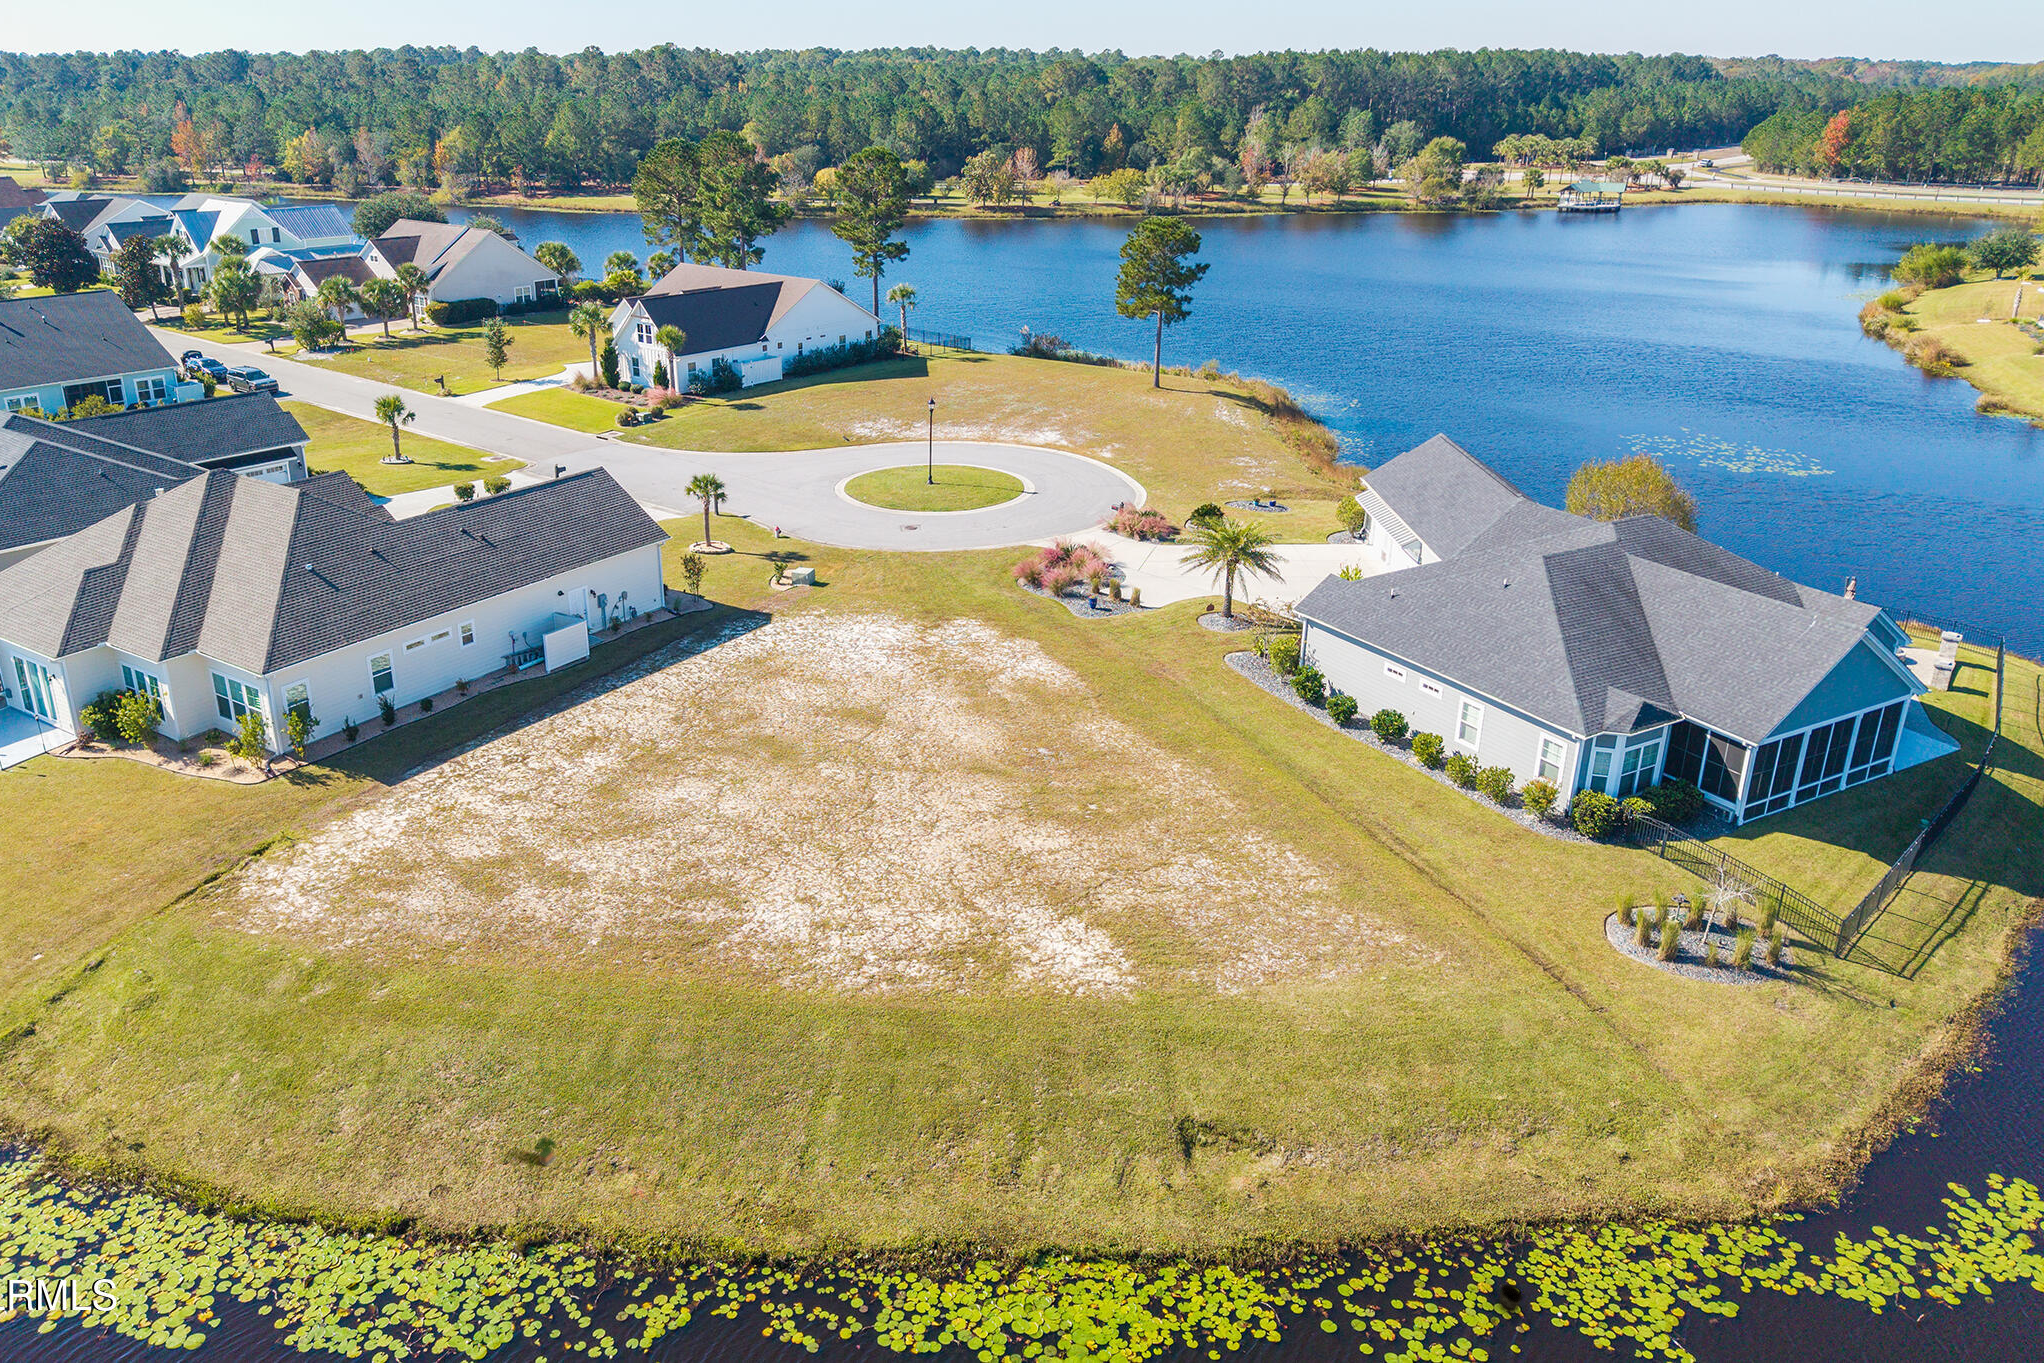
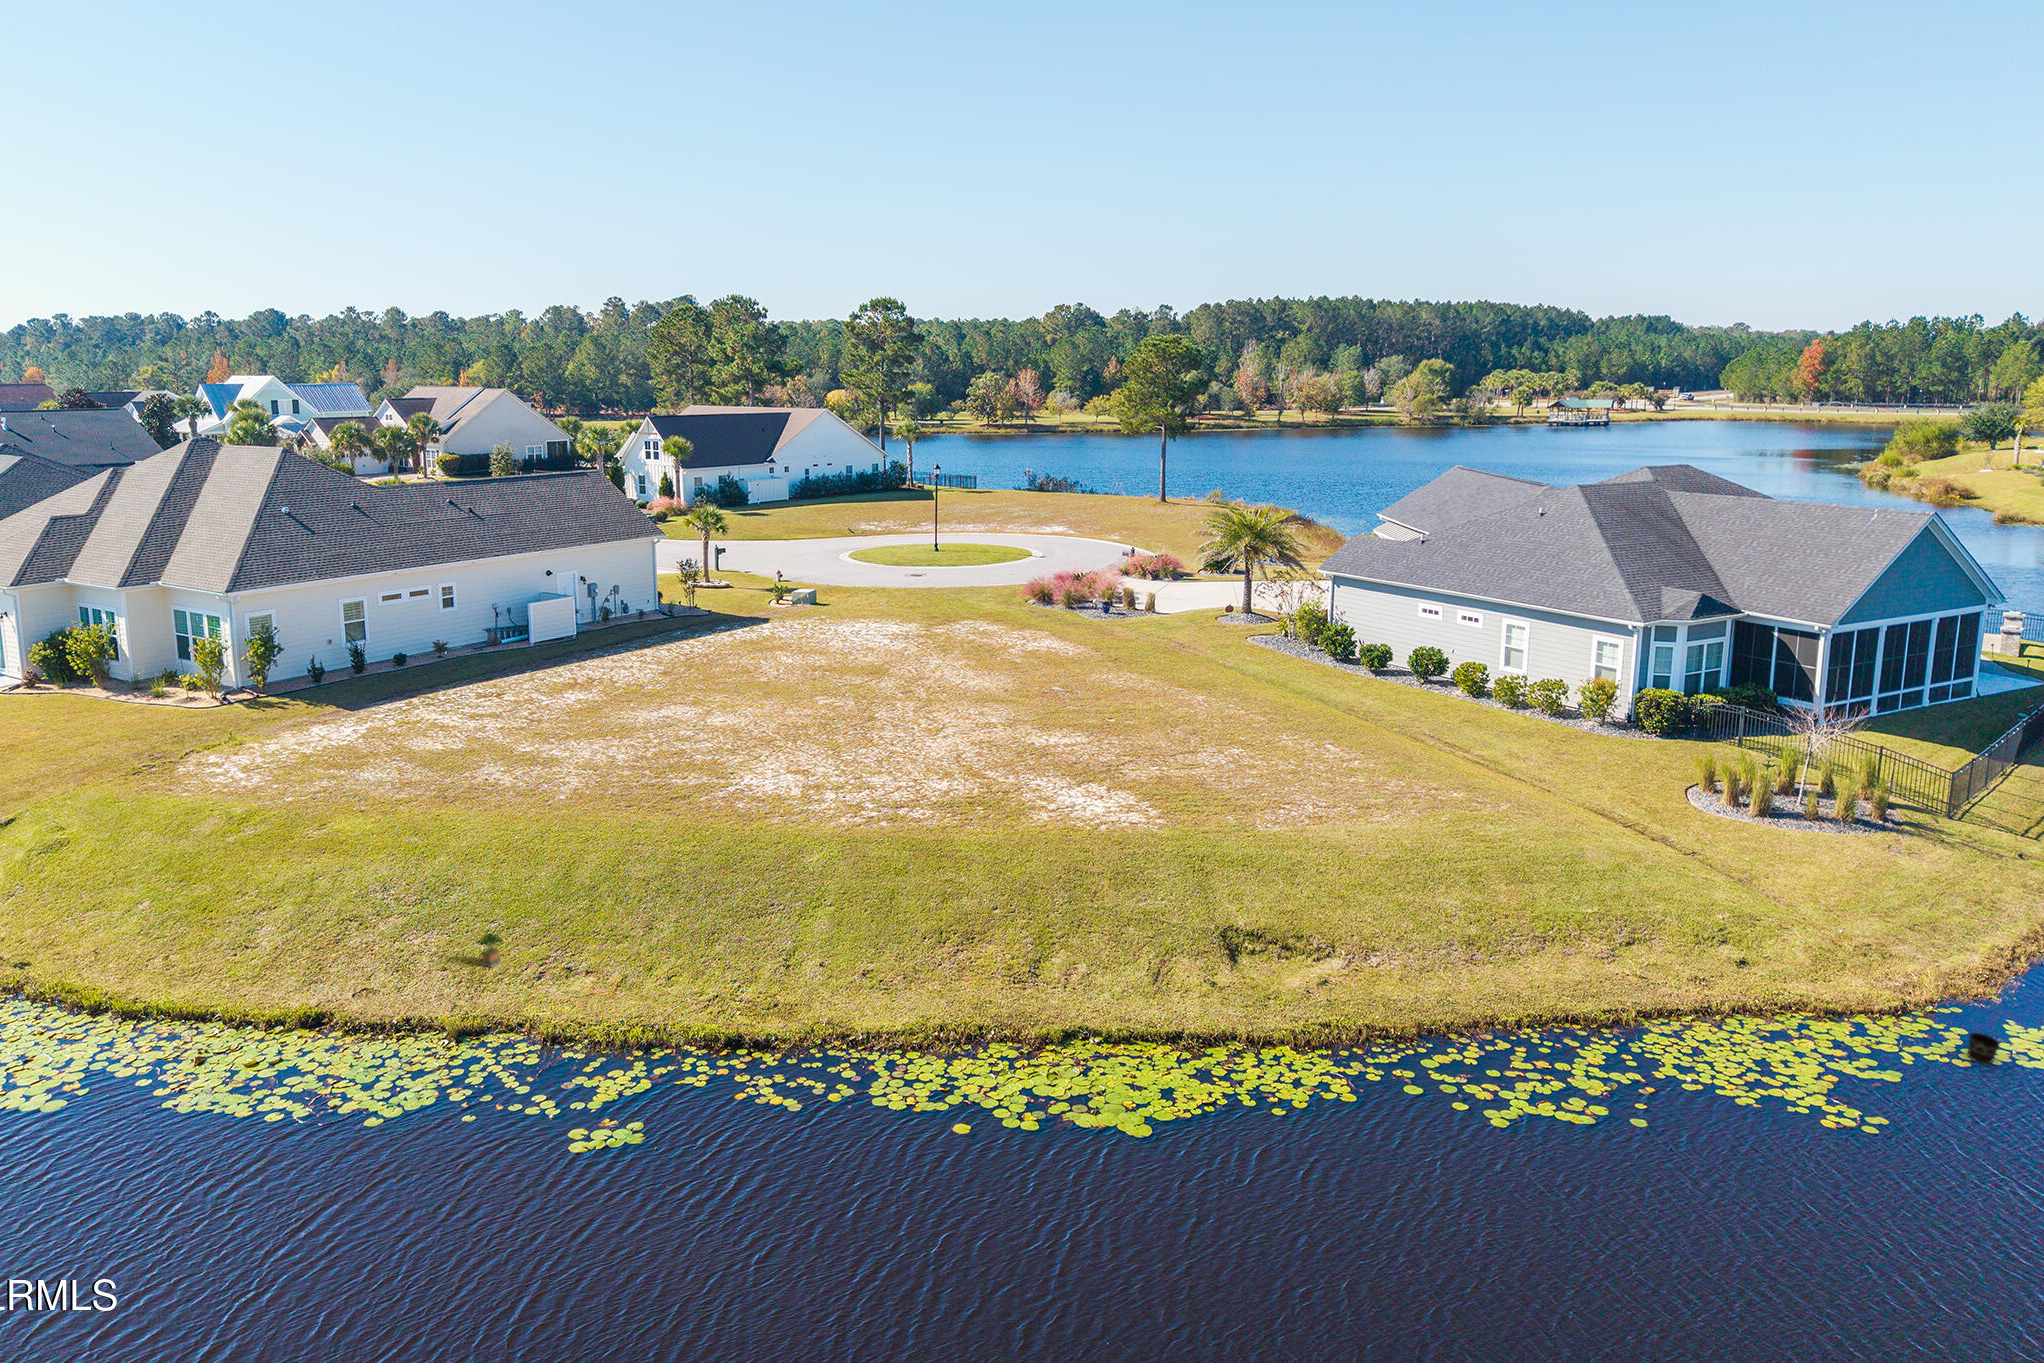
bucket: present [1499,1284,1522,1313] -> present [1968,1033,1999,1064]

